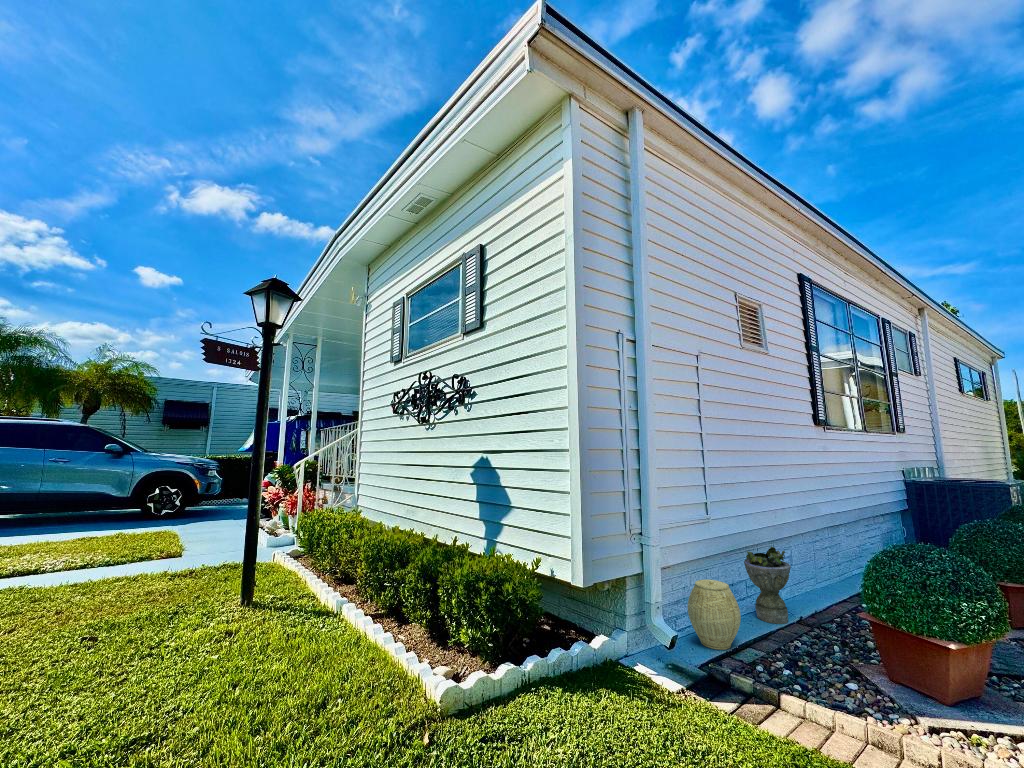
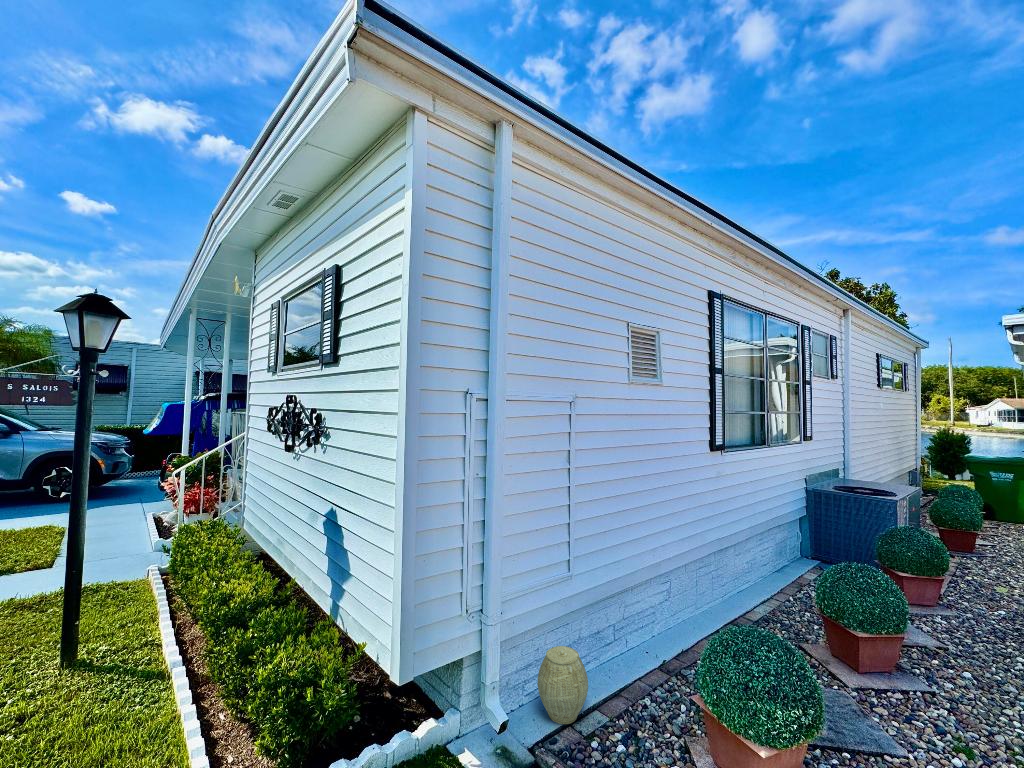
planter: present [744,546,791,624] -> none [612,596,655,679]

